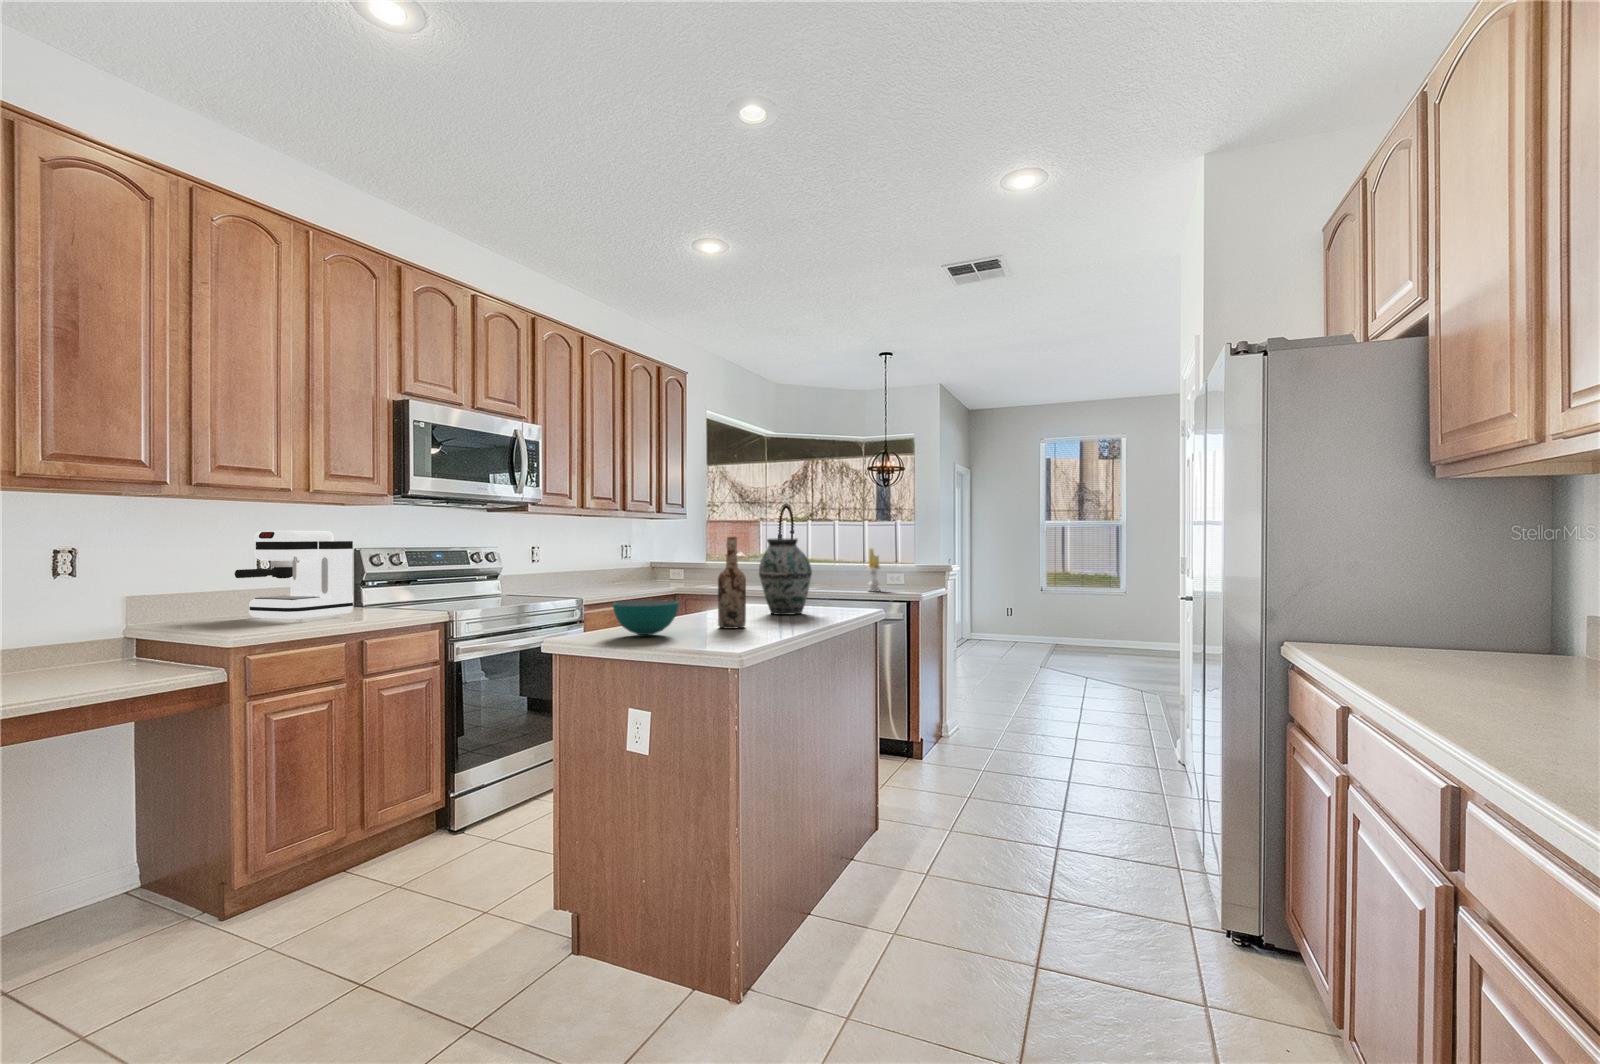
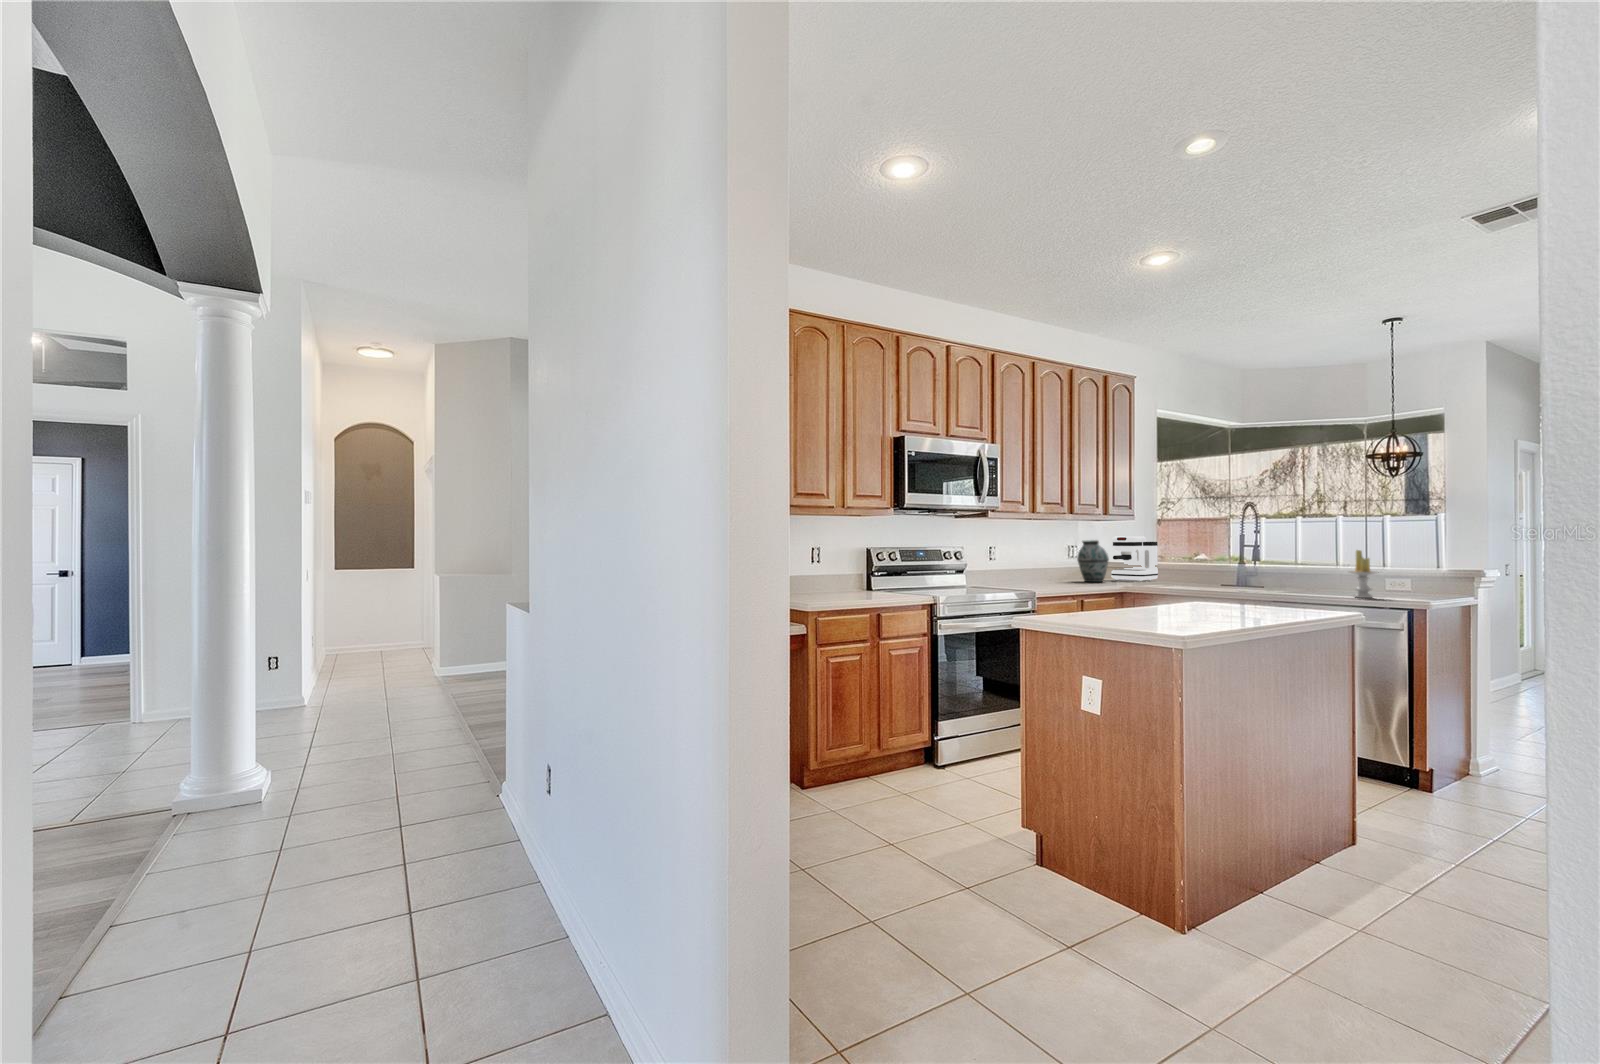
coffee maker: present [235,530,353,621] -> present [1111,536,1158,581]
wine bottle: present [718,537,746,629] -> none [1159,541,1188,624]
vase: present [759,538,812,615] -> present [1077,540,1109,582]
bowl: present [613,600,679,635] -> none [1063,595,1121,624]

